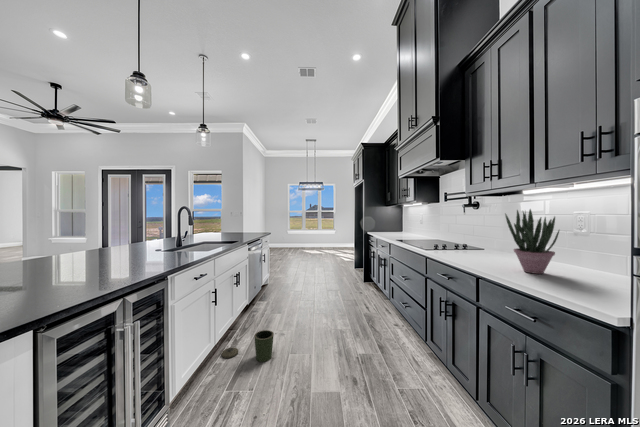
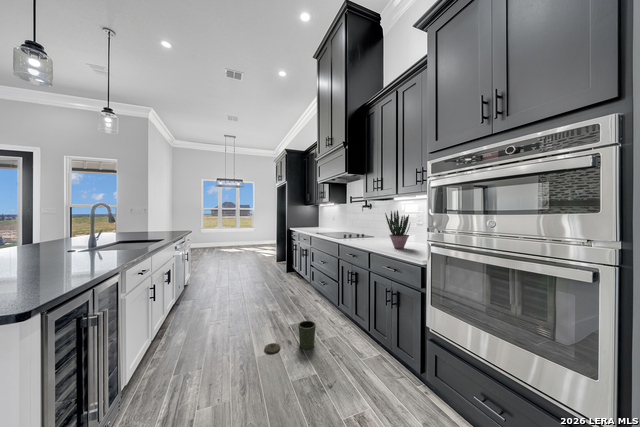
trash can: present [221,330,274,362] -> present [264,321,316,354]

